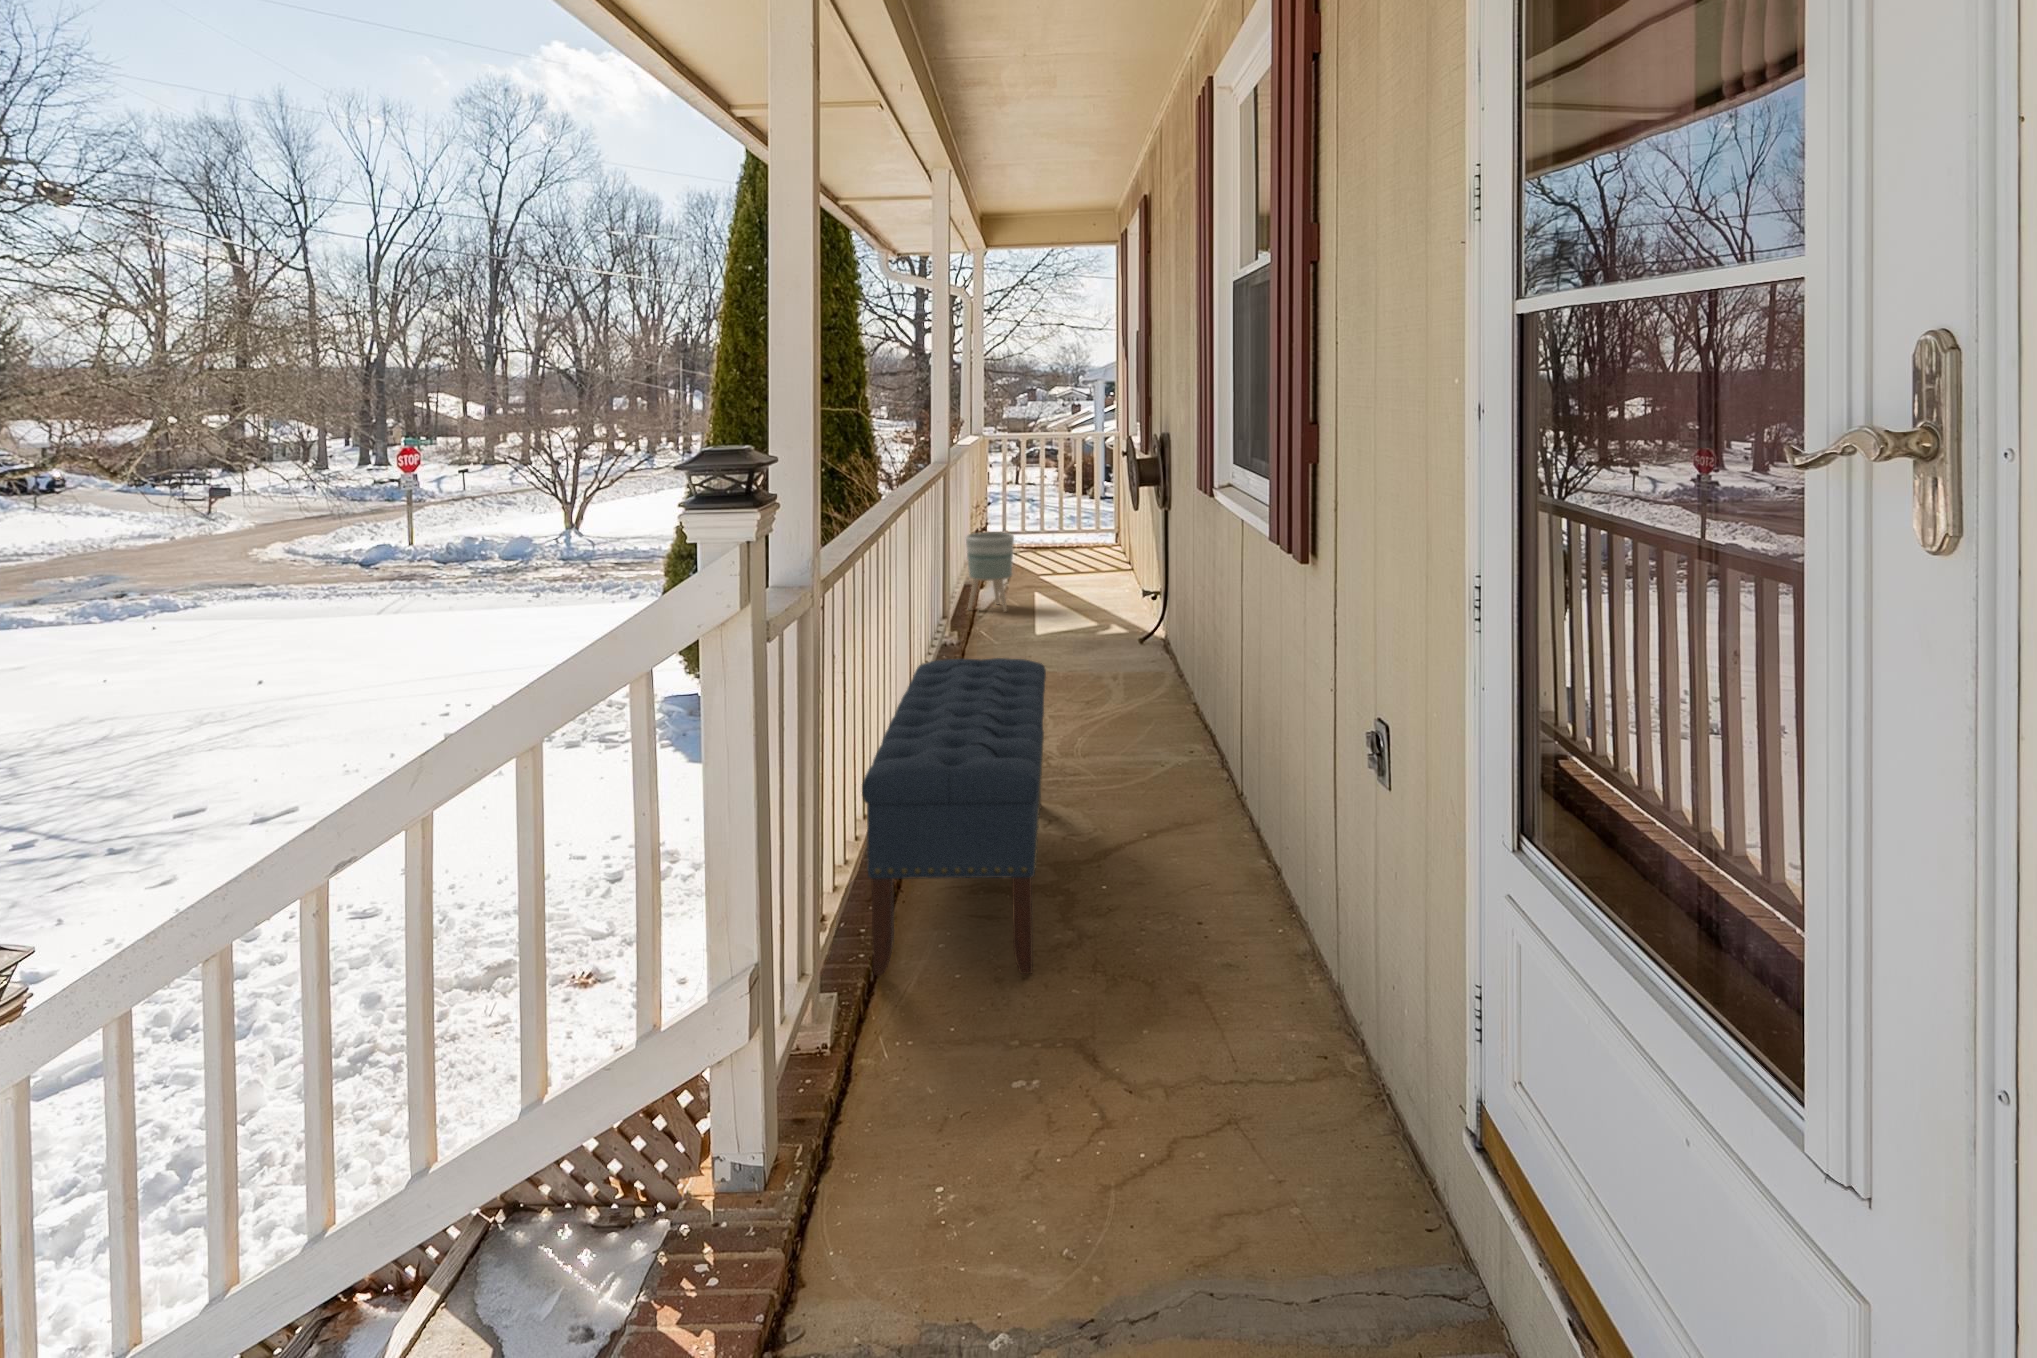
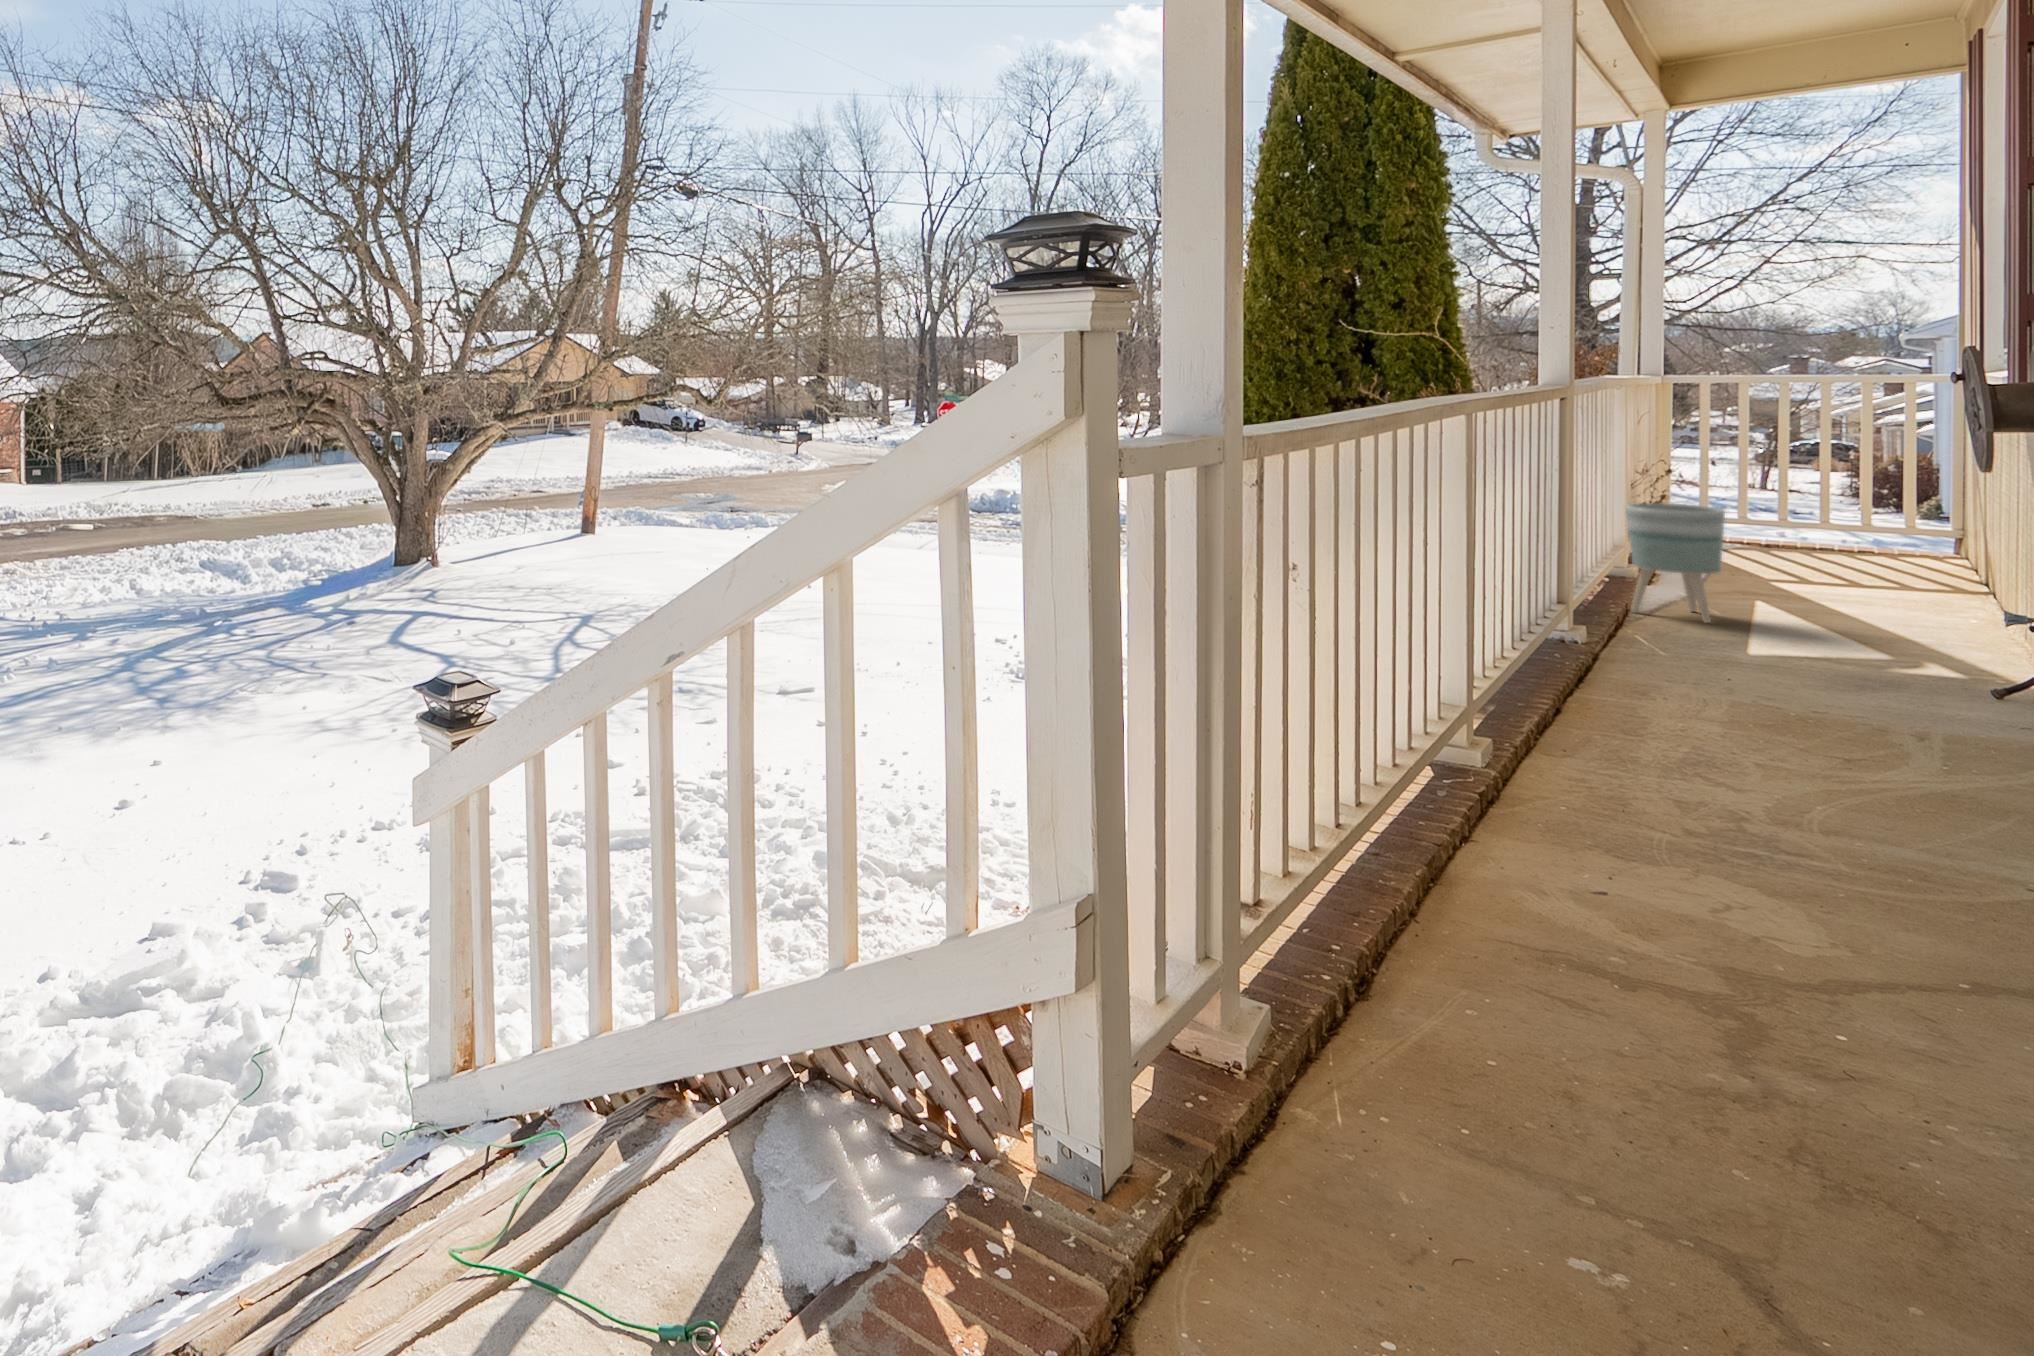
bench: present [862,658,1046,975] -> none [1321,630,1738,1128]

